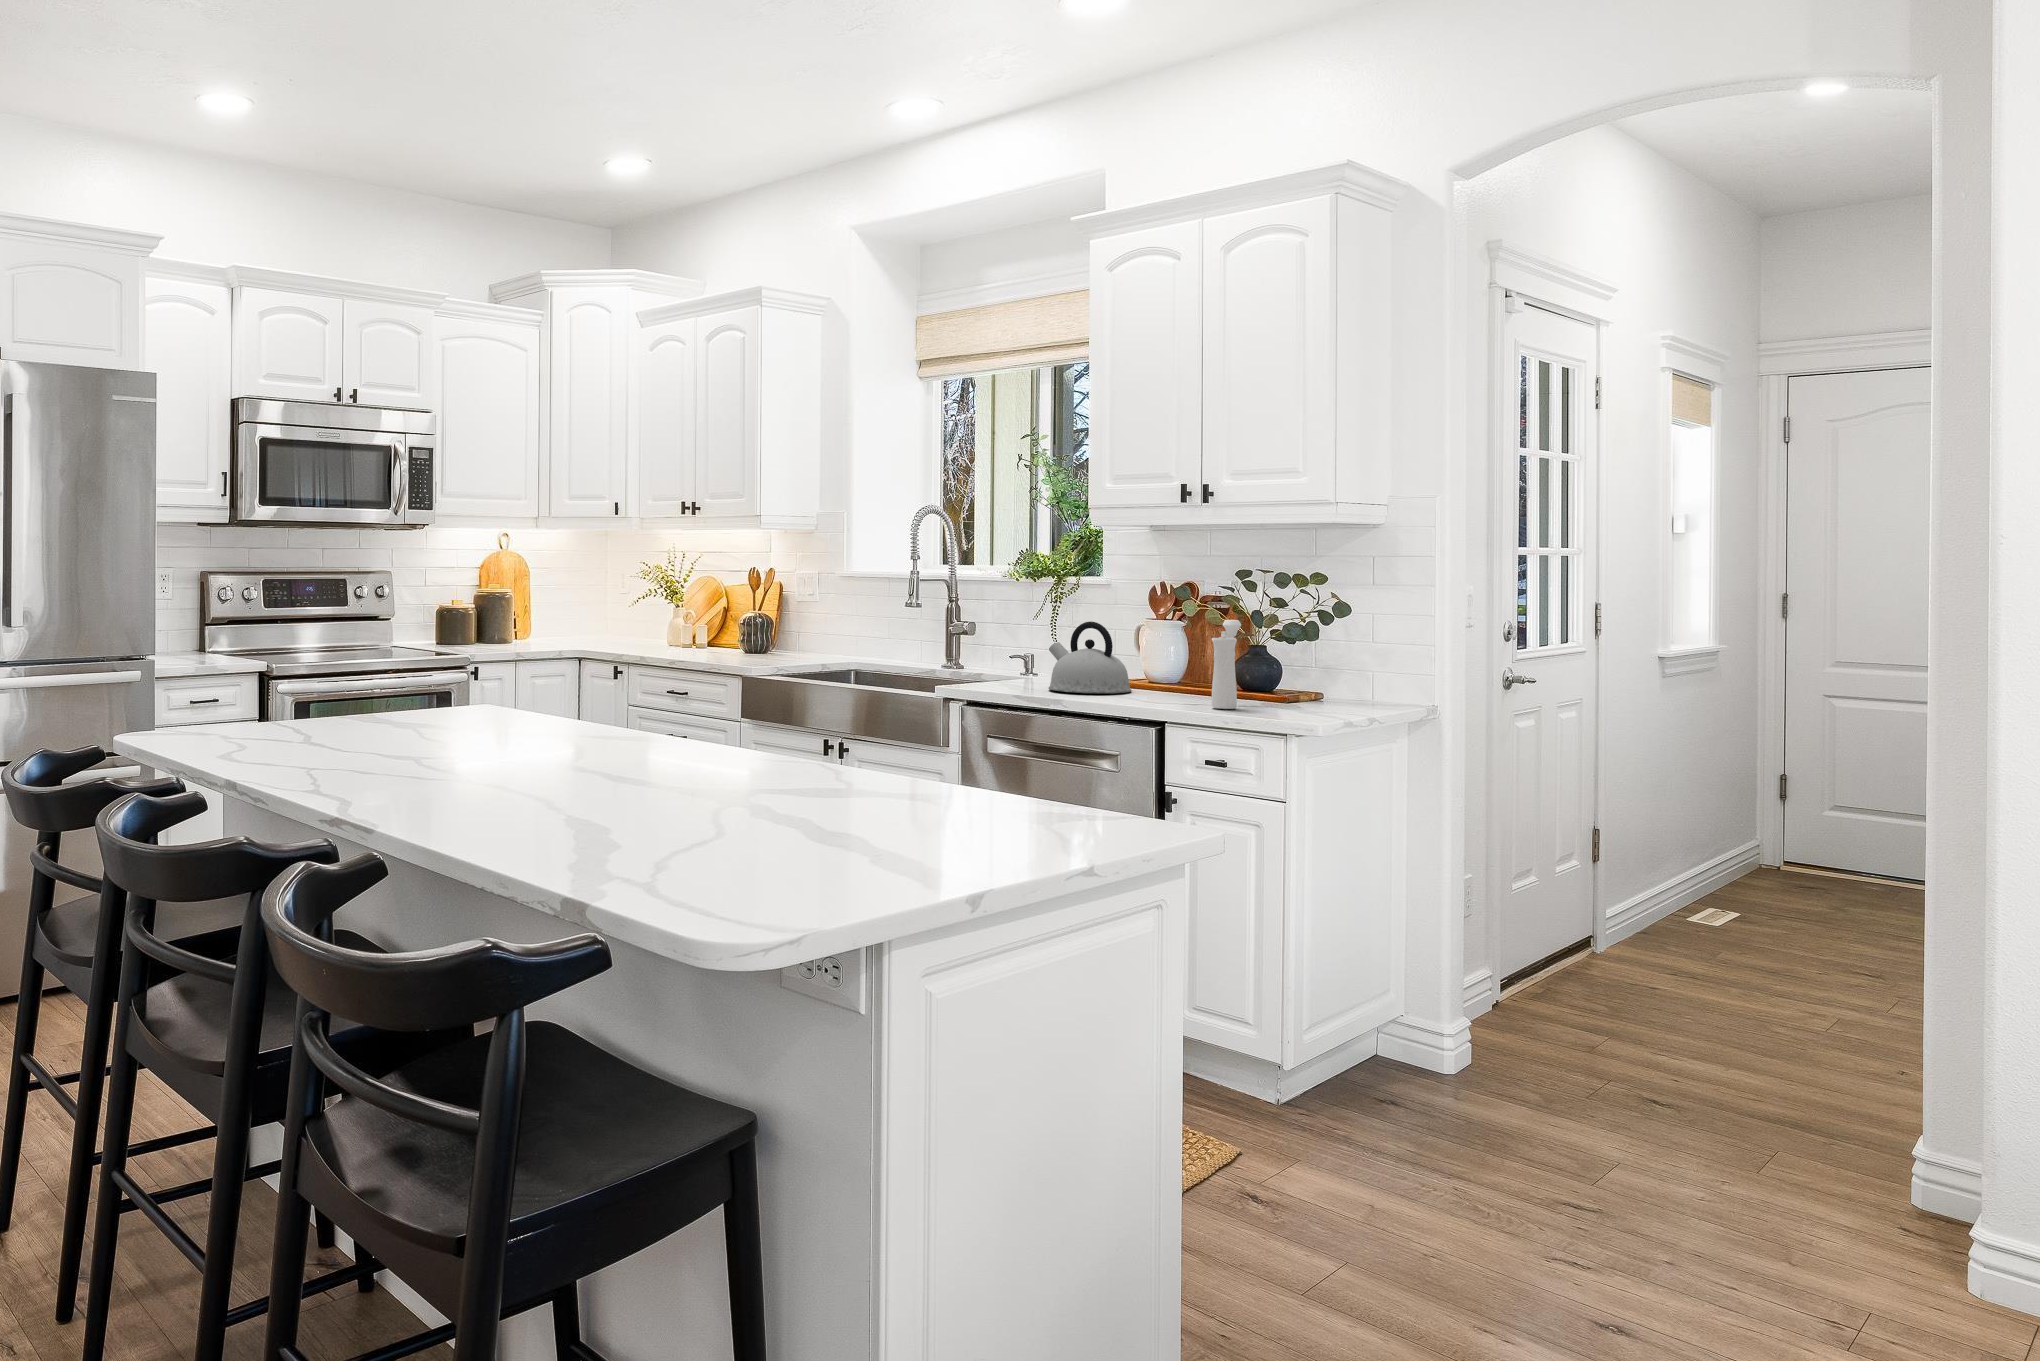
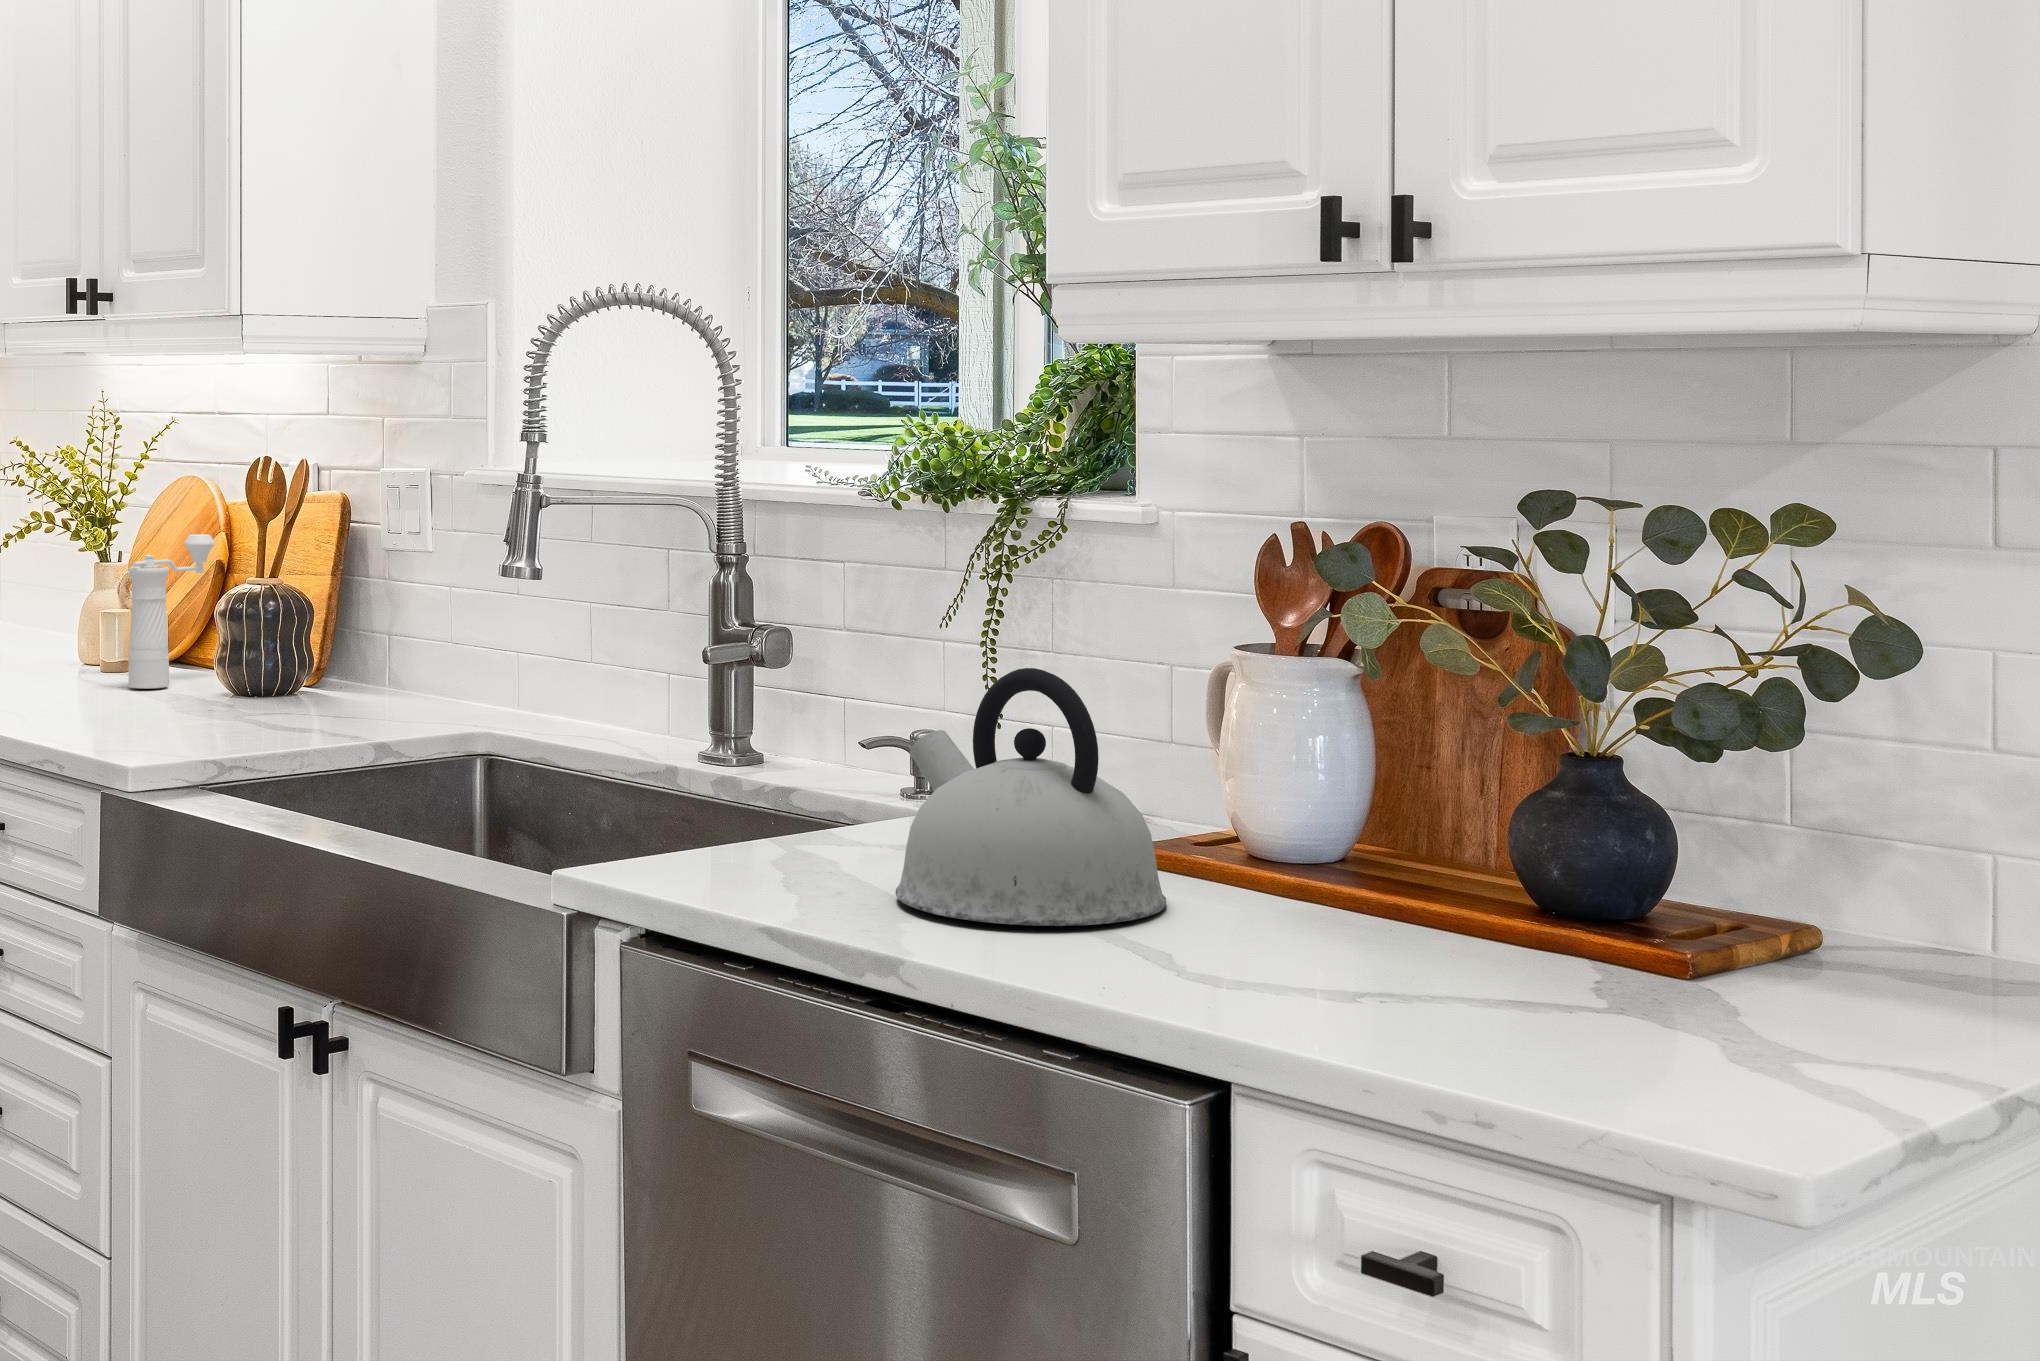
pepper mill: present [1212,620,1241,709] -> present [128,534,215,689]

